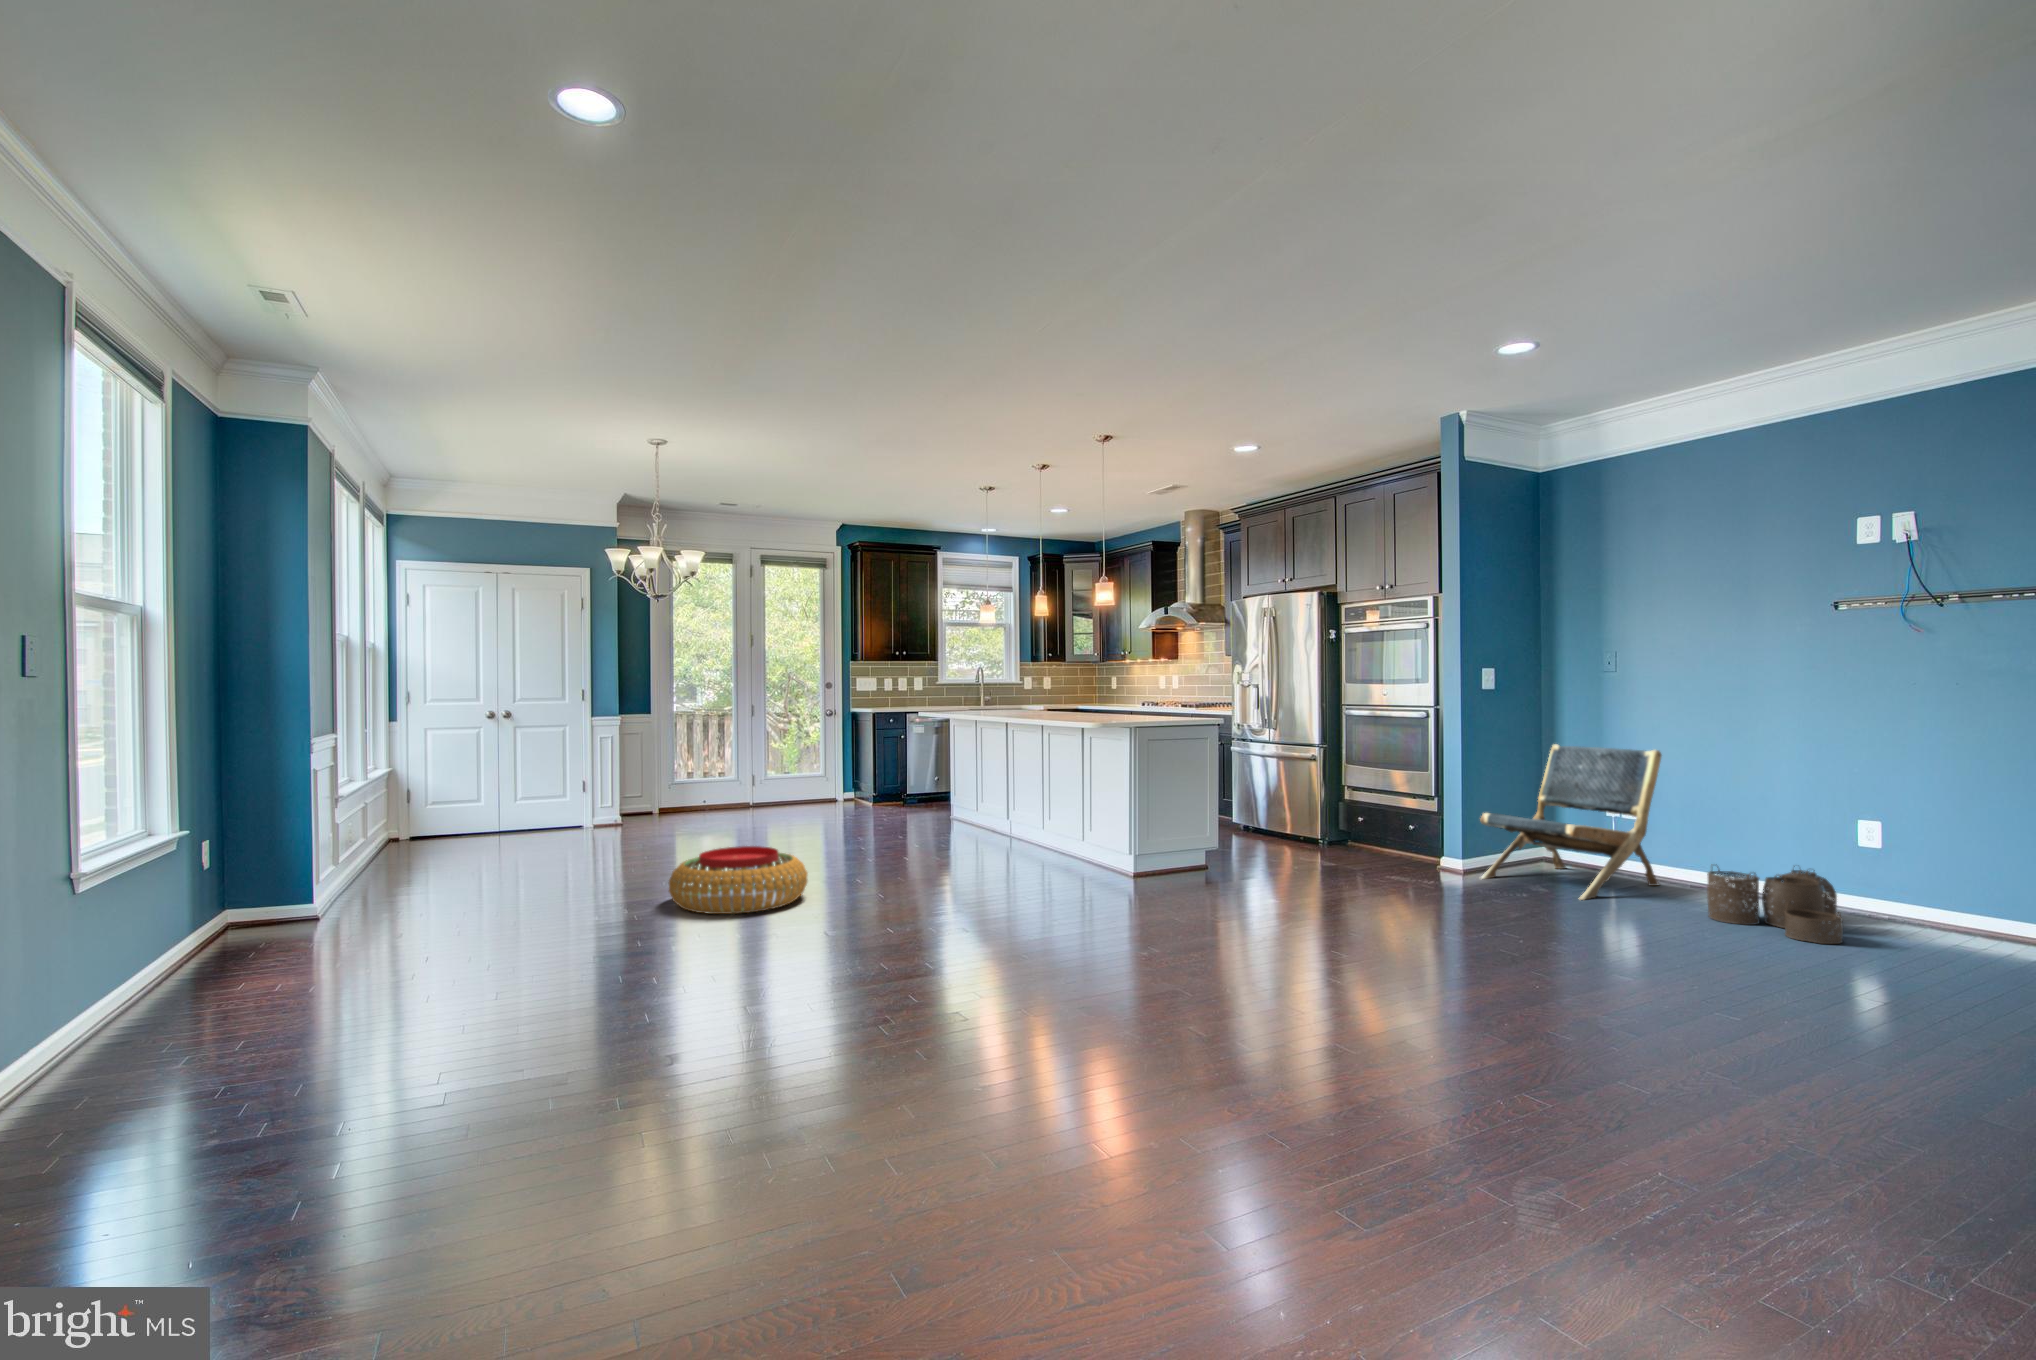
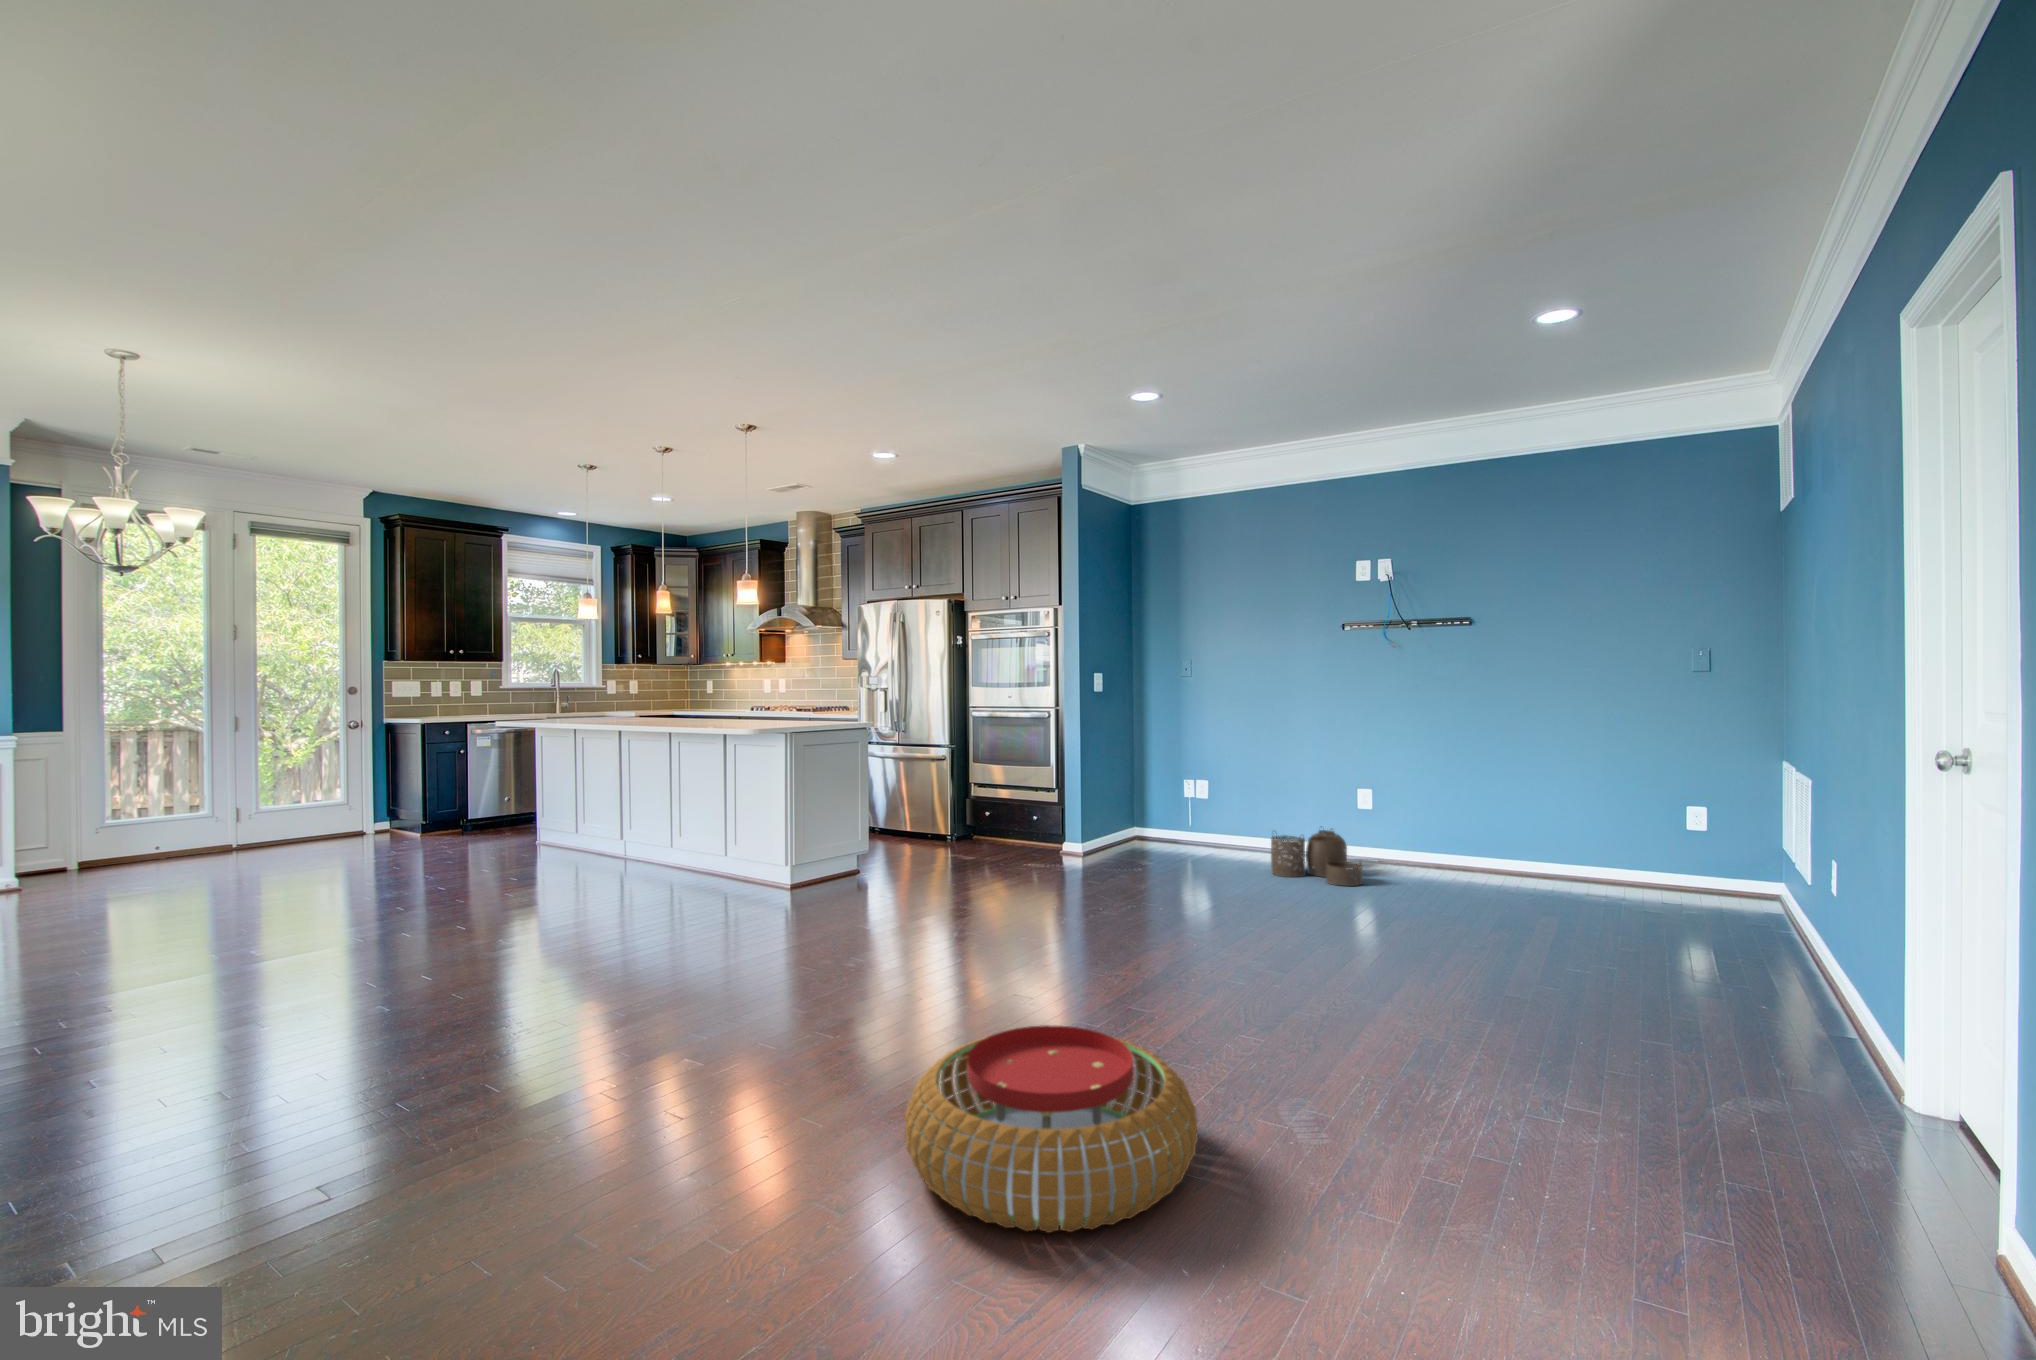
lounge chair: present [1480,744,1662,900] -> none [1096,738,1226,869]
pouf: present [669,846,808,914] -> present [905,1025,1198,1233]

